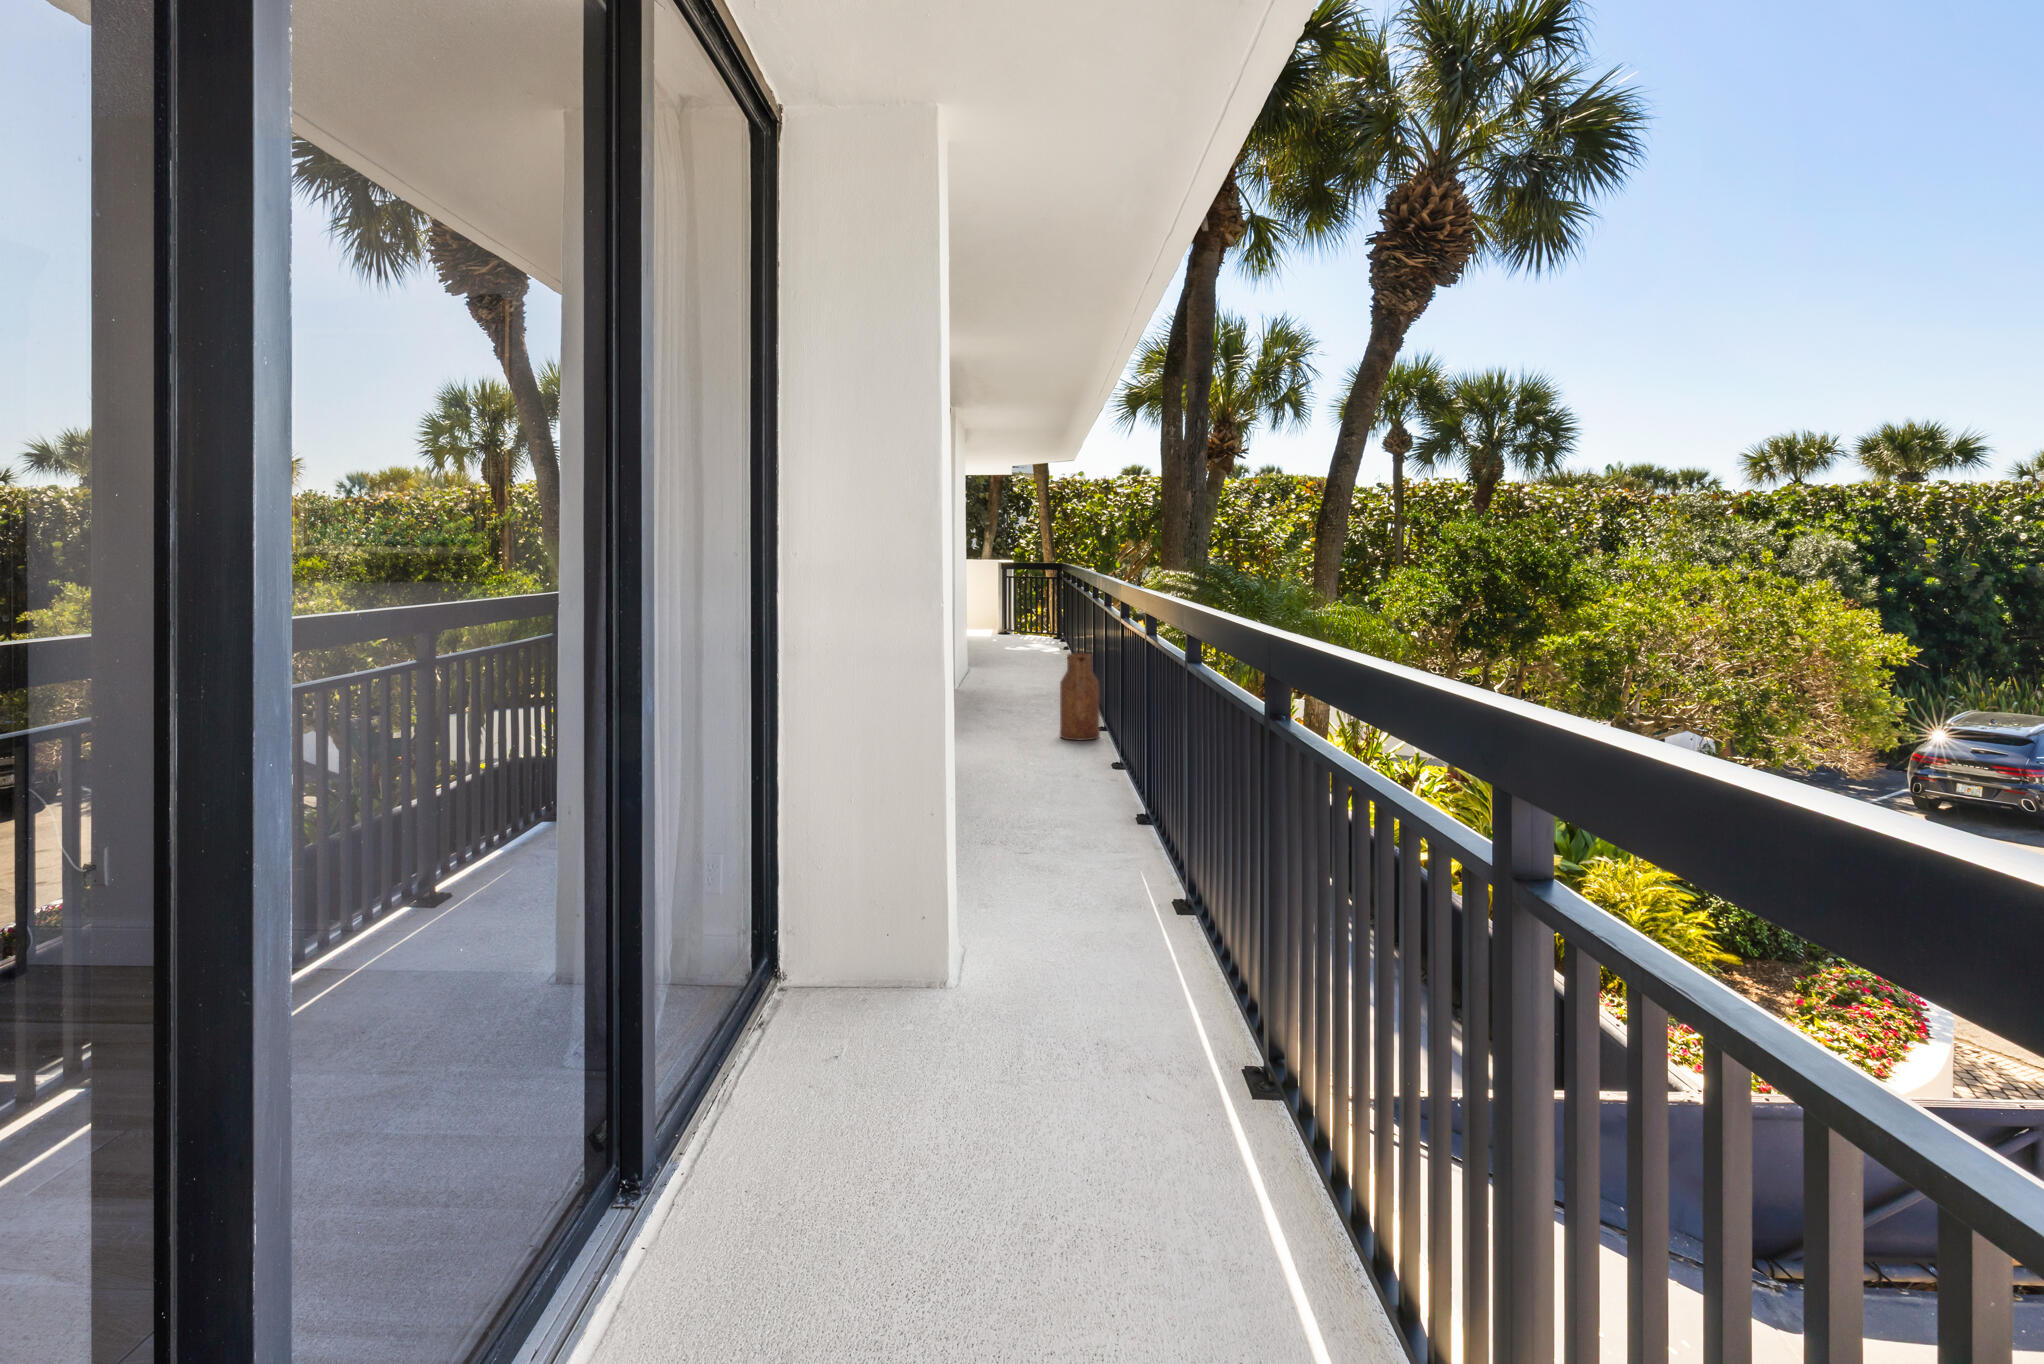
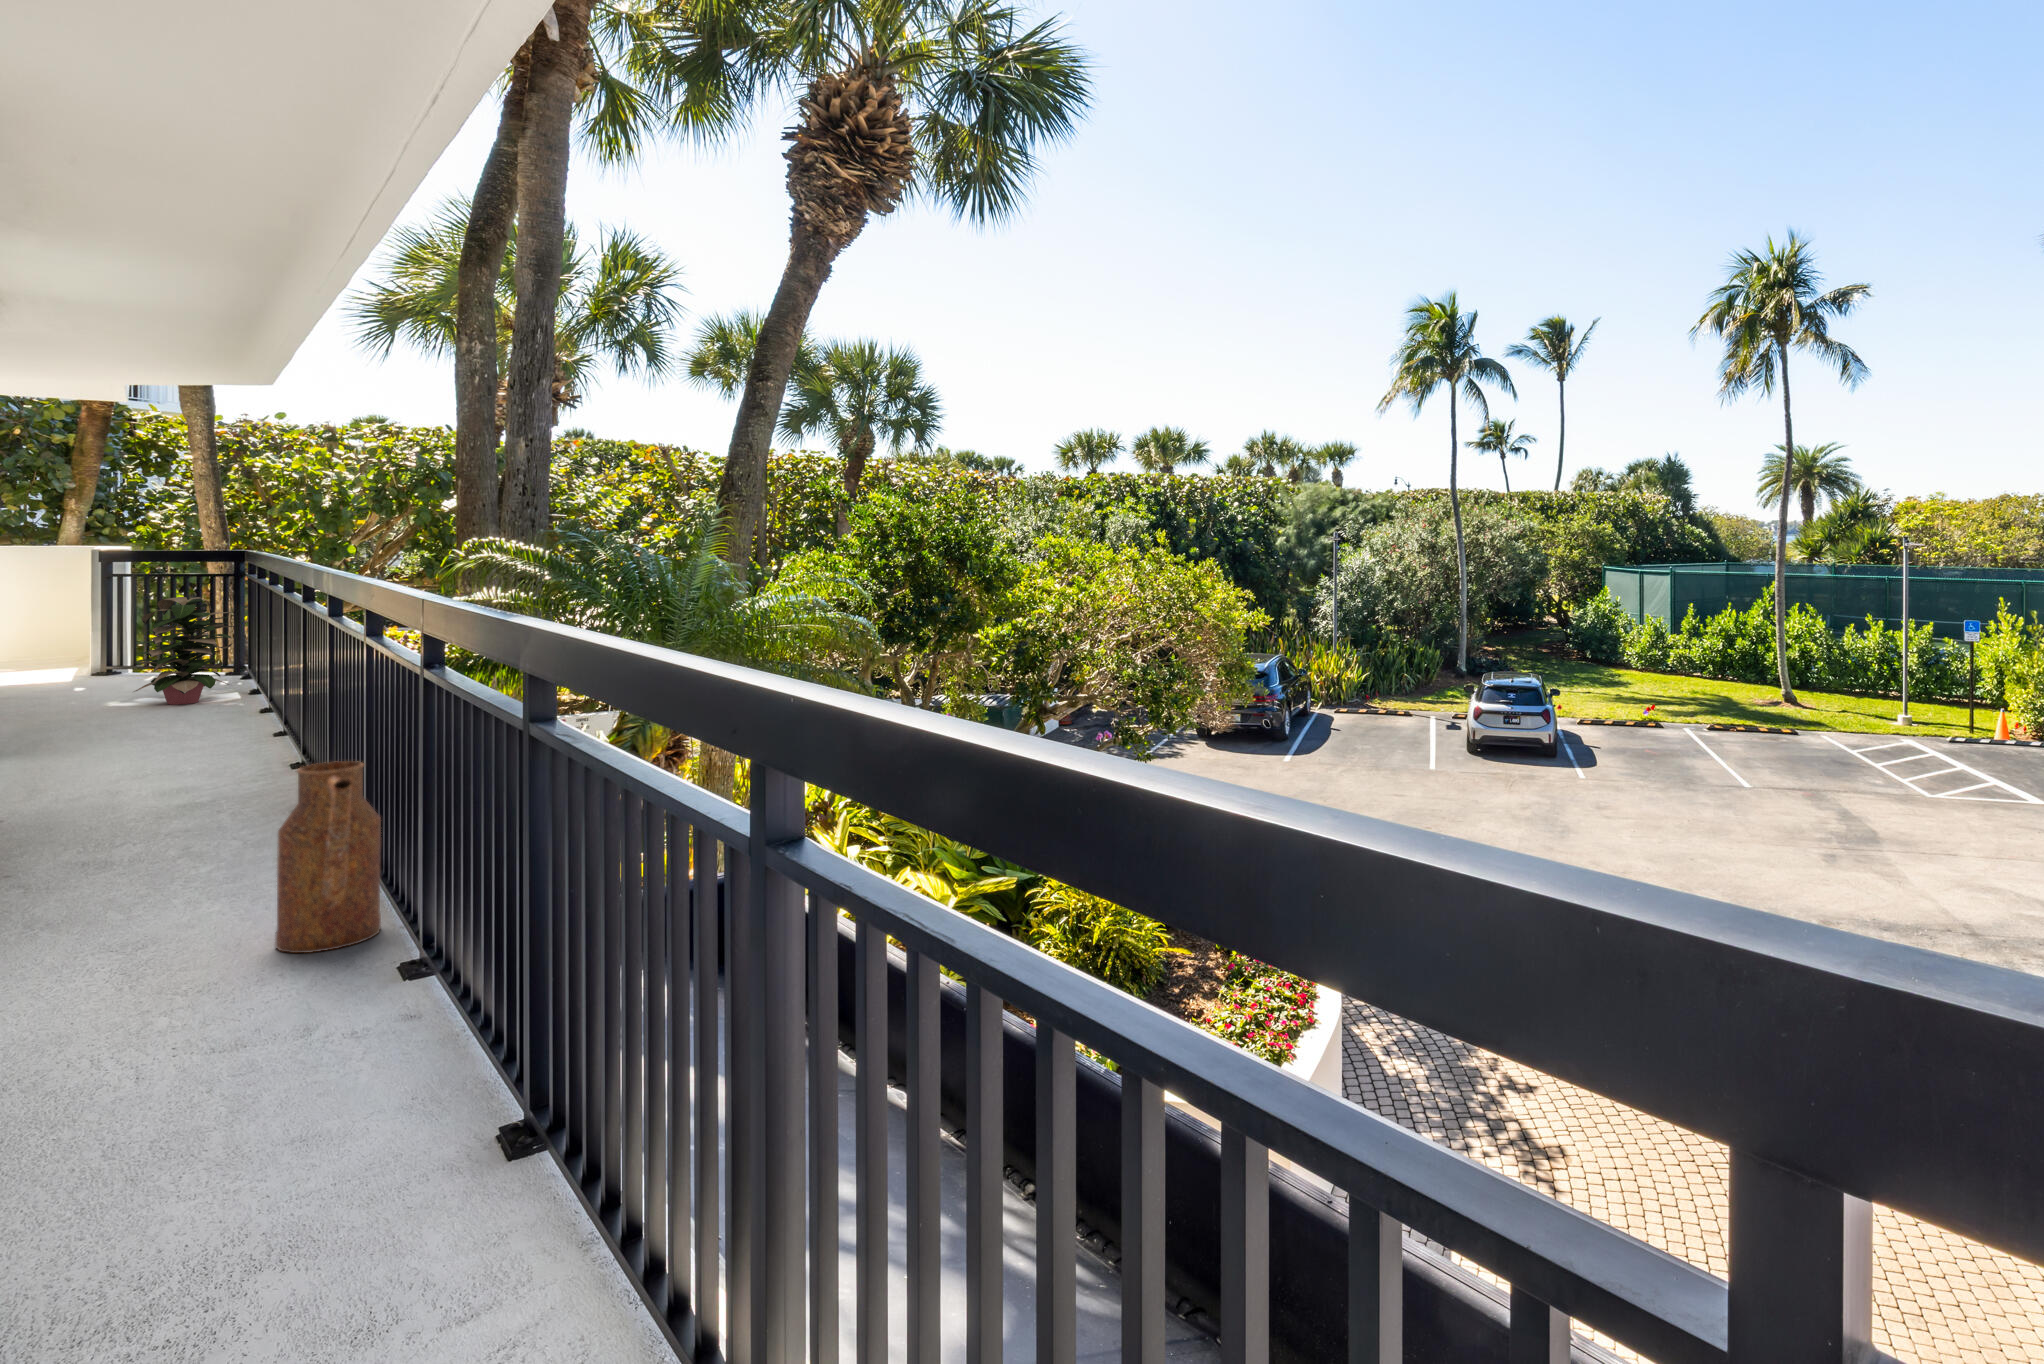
decorative plant: none [1012,587,1058,650] -> present [136,597,235,705]

